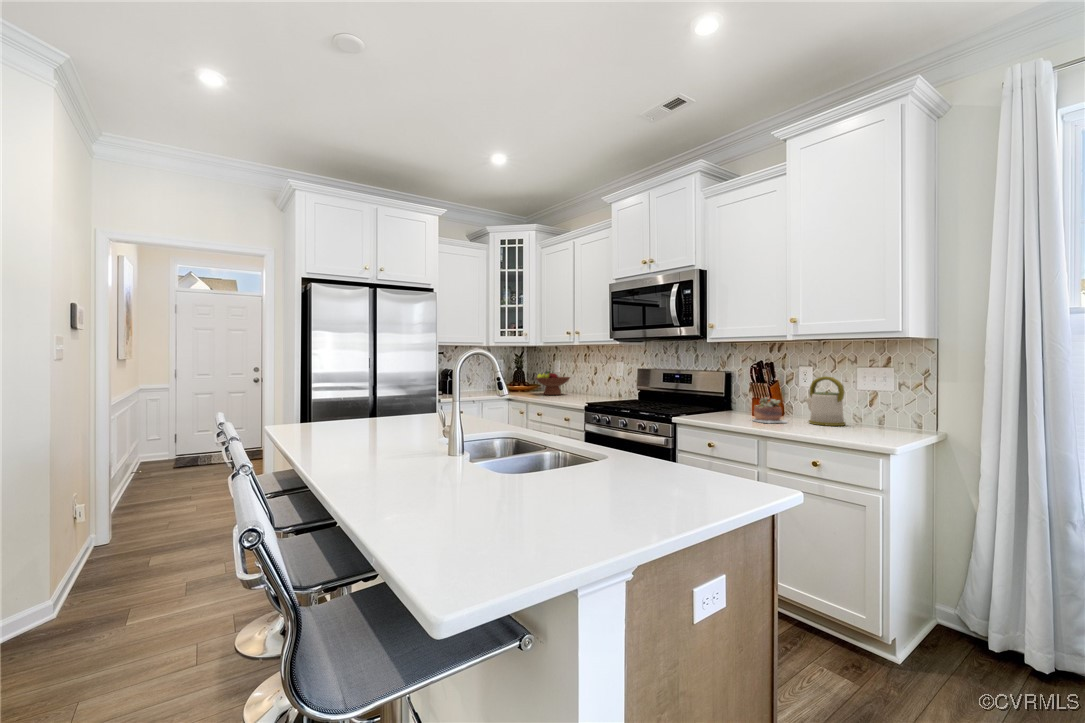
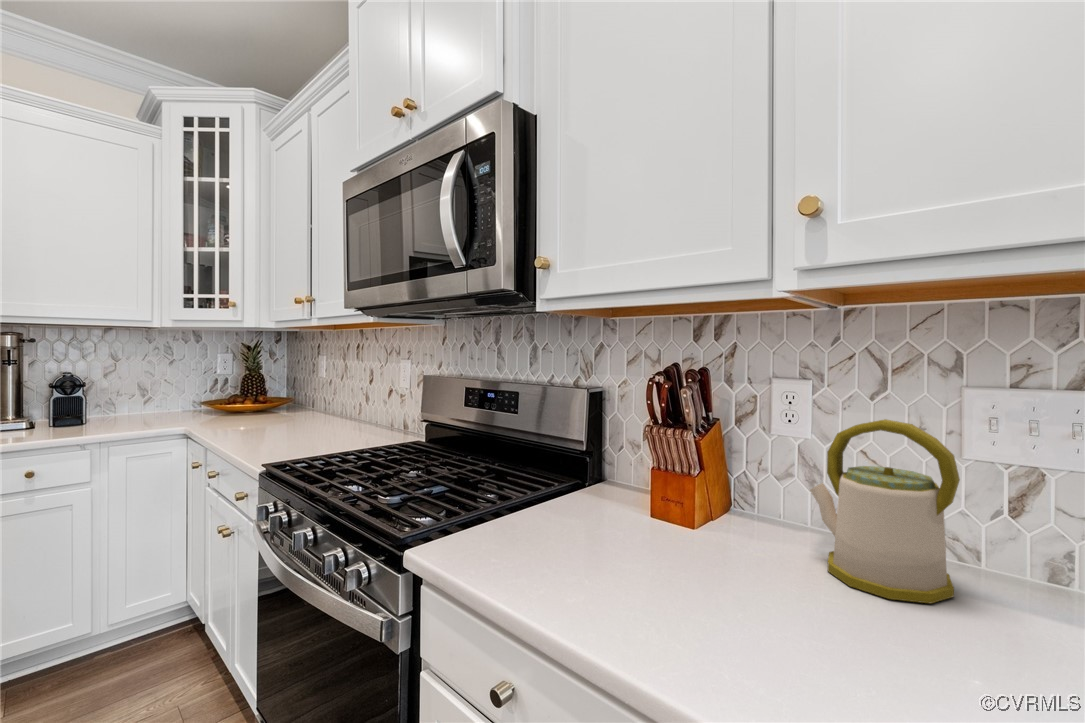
fruit bowl: present [535,371,570,395] -> none [236,376,317,424]
succulent plant: present [753,397,787,423] -> none [644,481,769,594]

